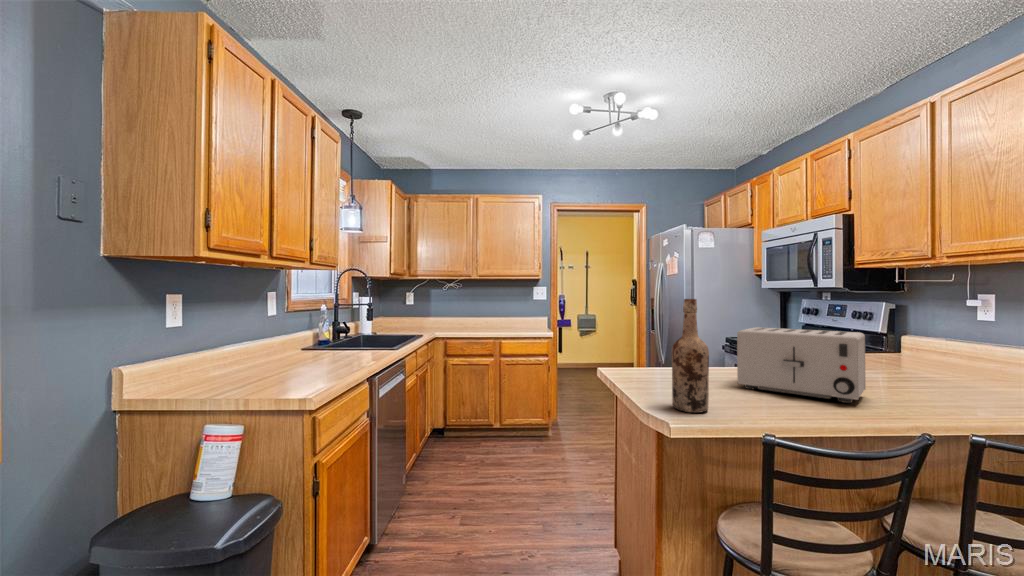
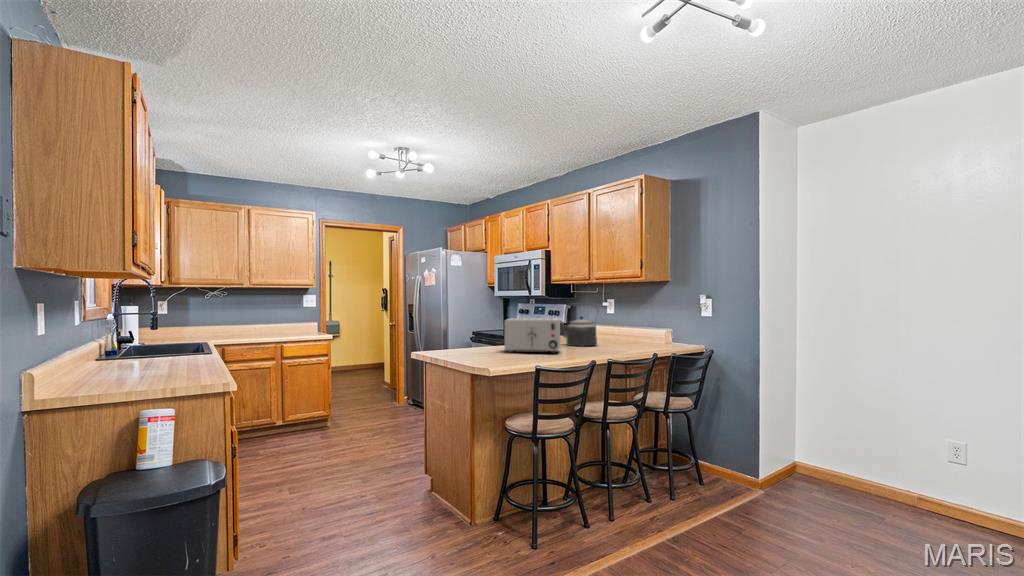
wine bottle: present [672,299,709,413] -> none [483,301,501,361]
kettle: none [867,303,971,388] -> present [560,303,598,346]

